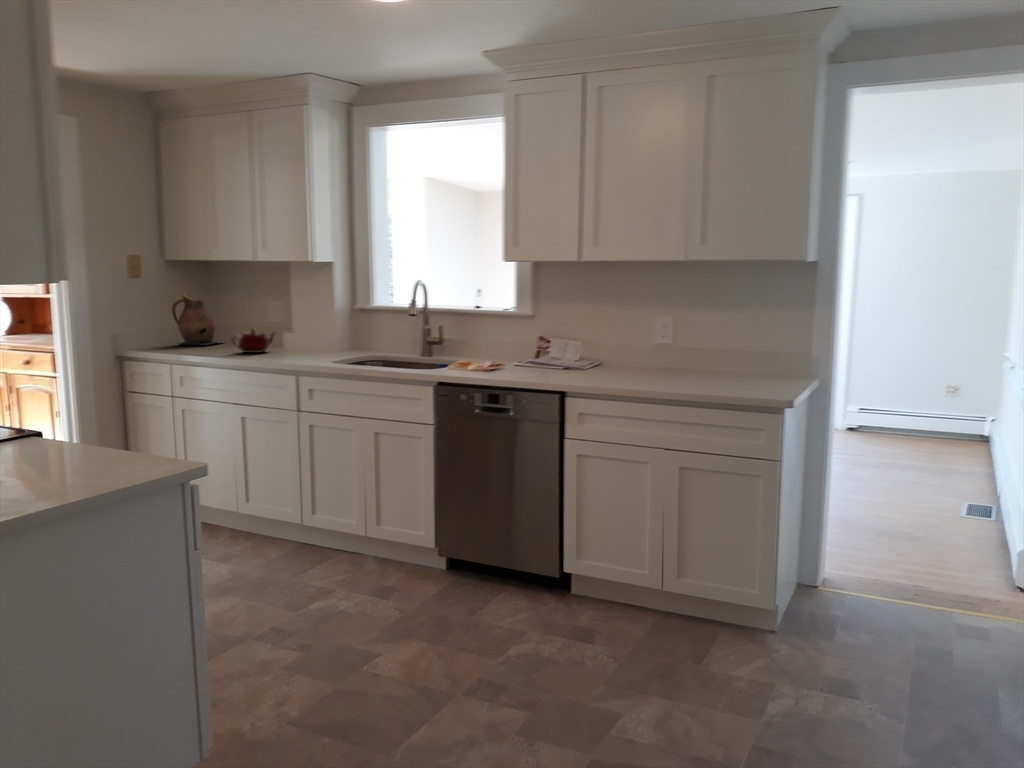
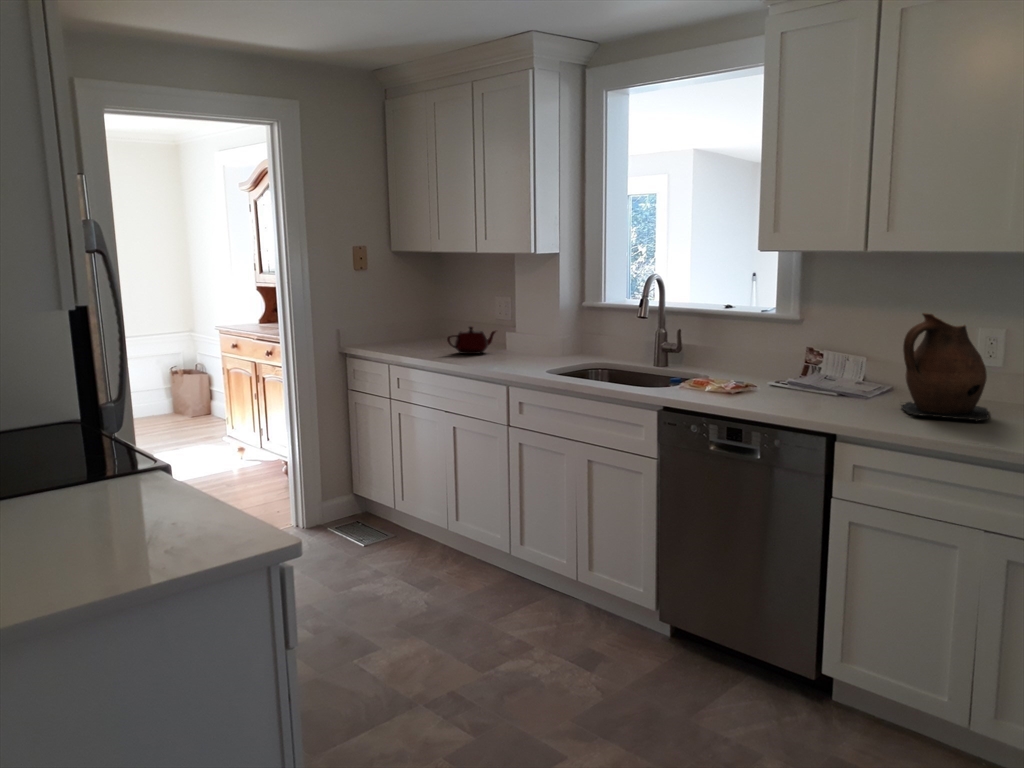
ceramic pitcher: present [172,294,221,345] -> present [901,313,989,422]

